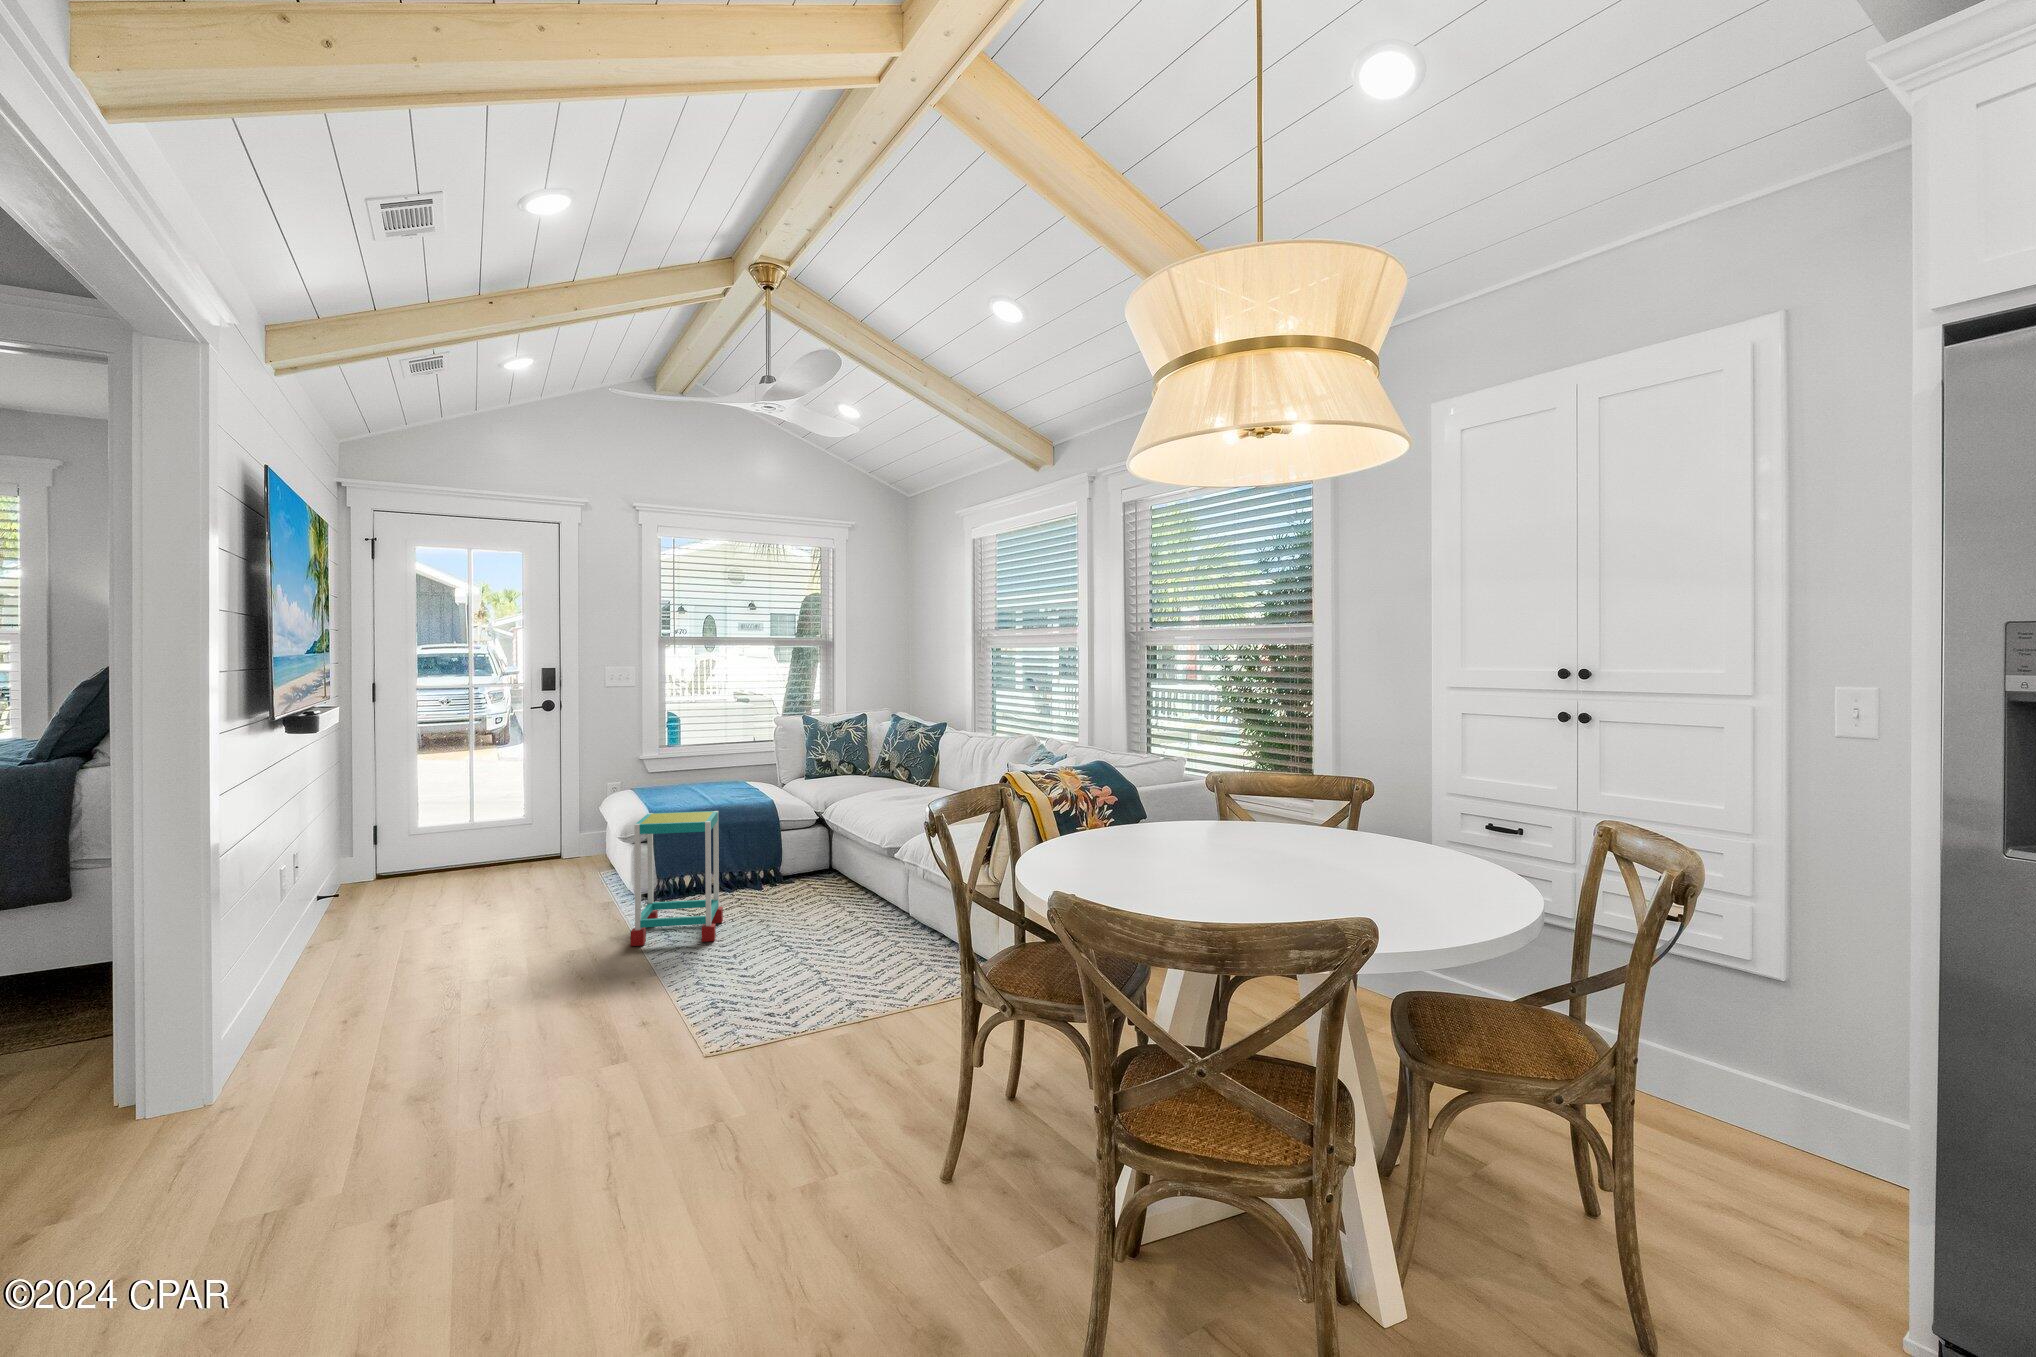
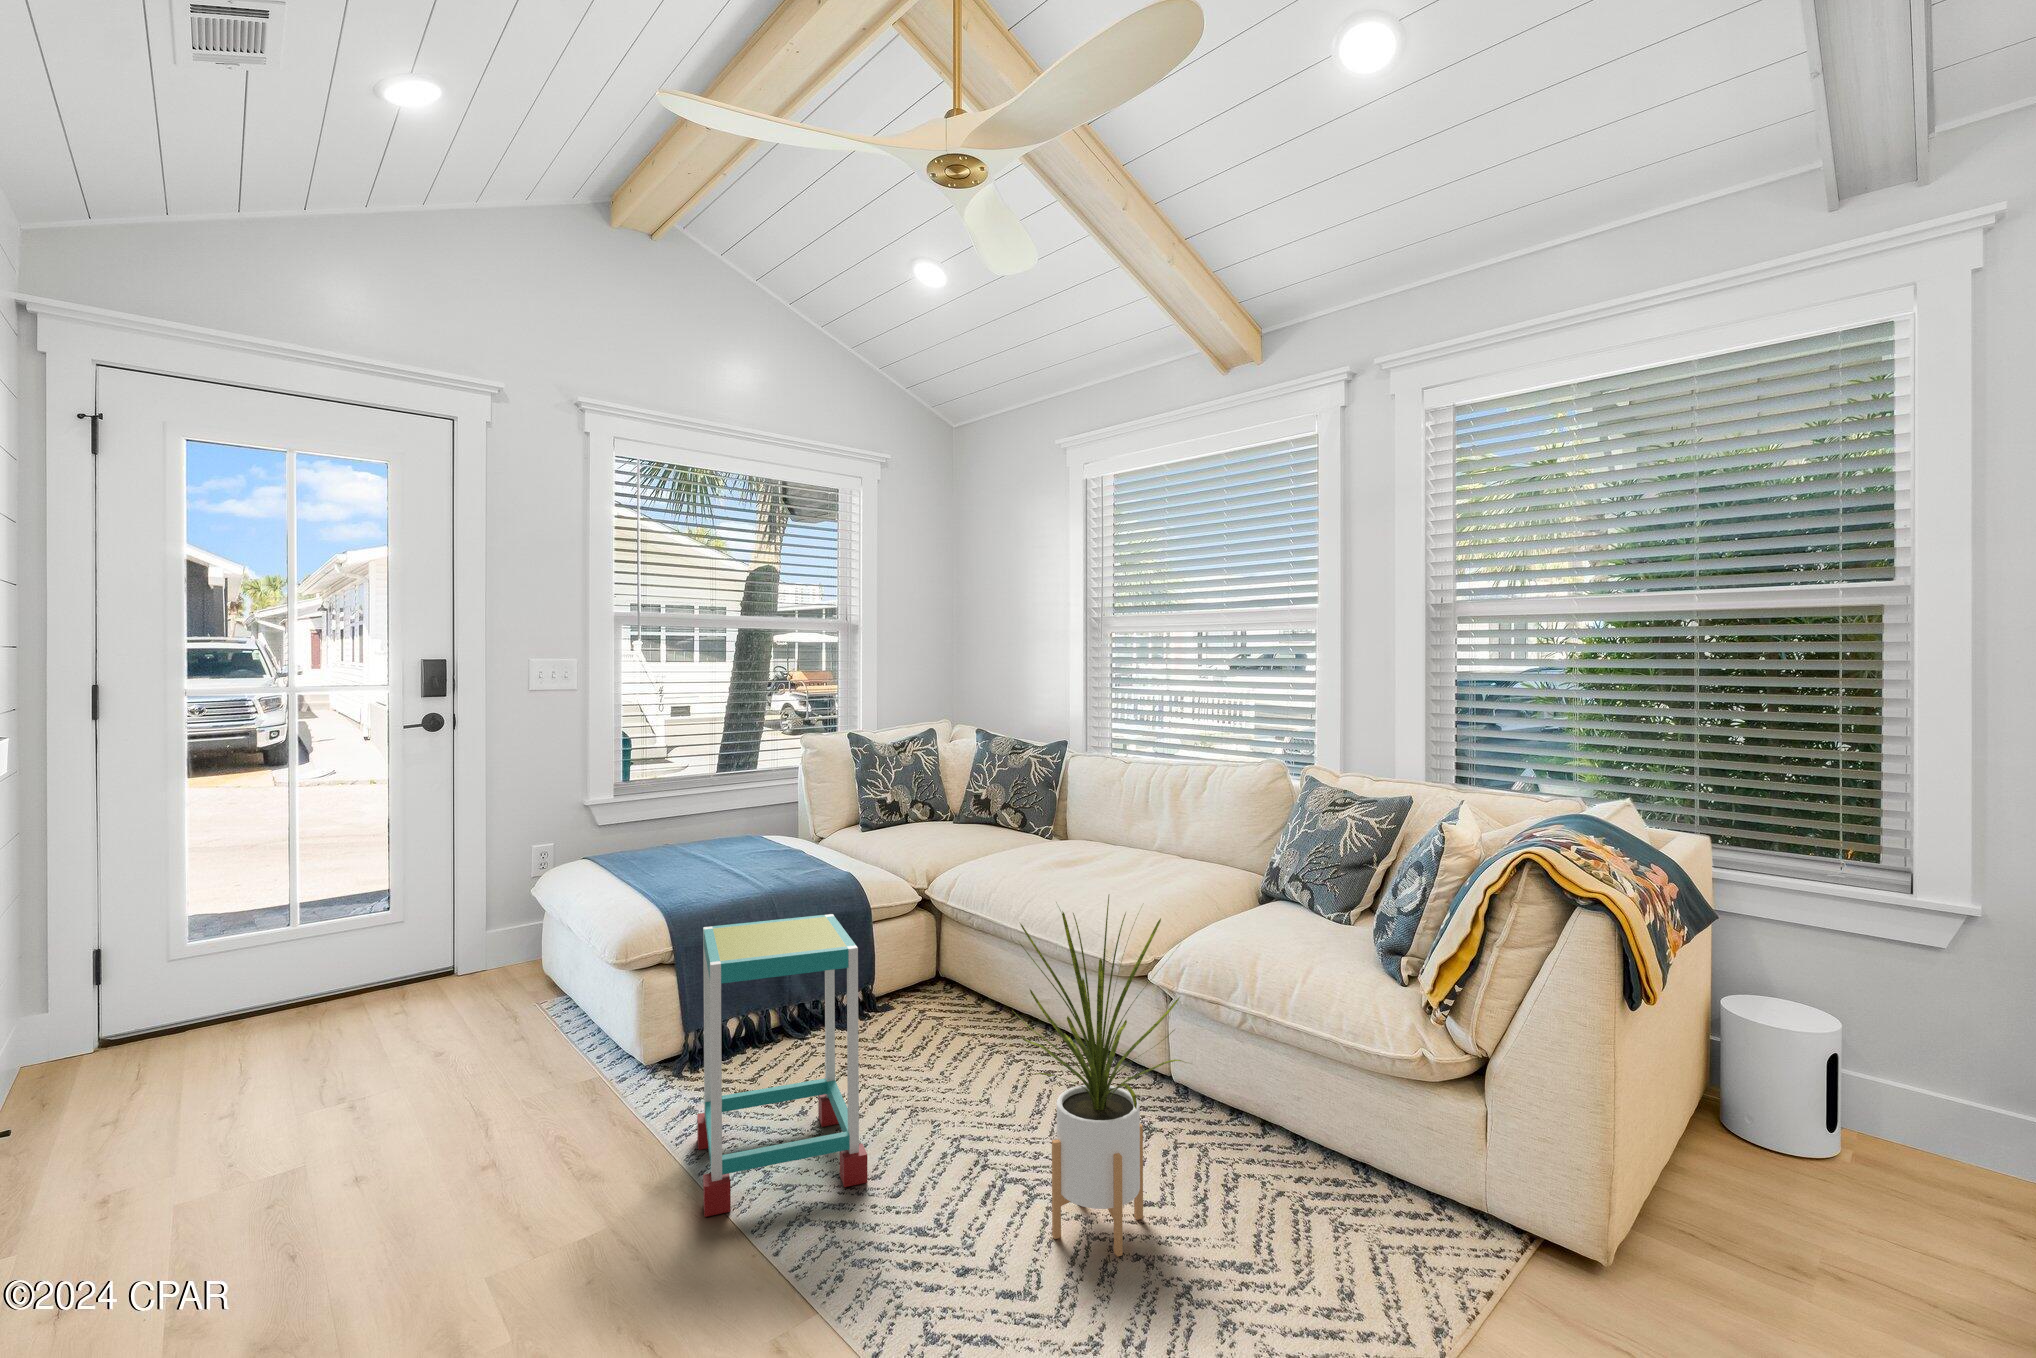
house plant: none [763,795,853,968] -> present [1014,895,1184,1257]

